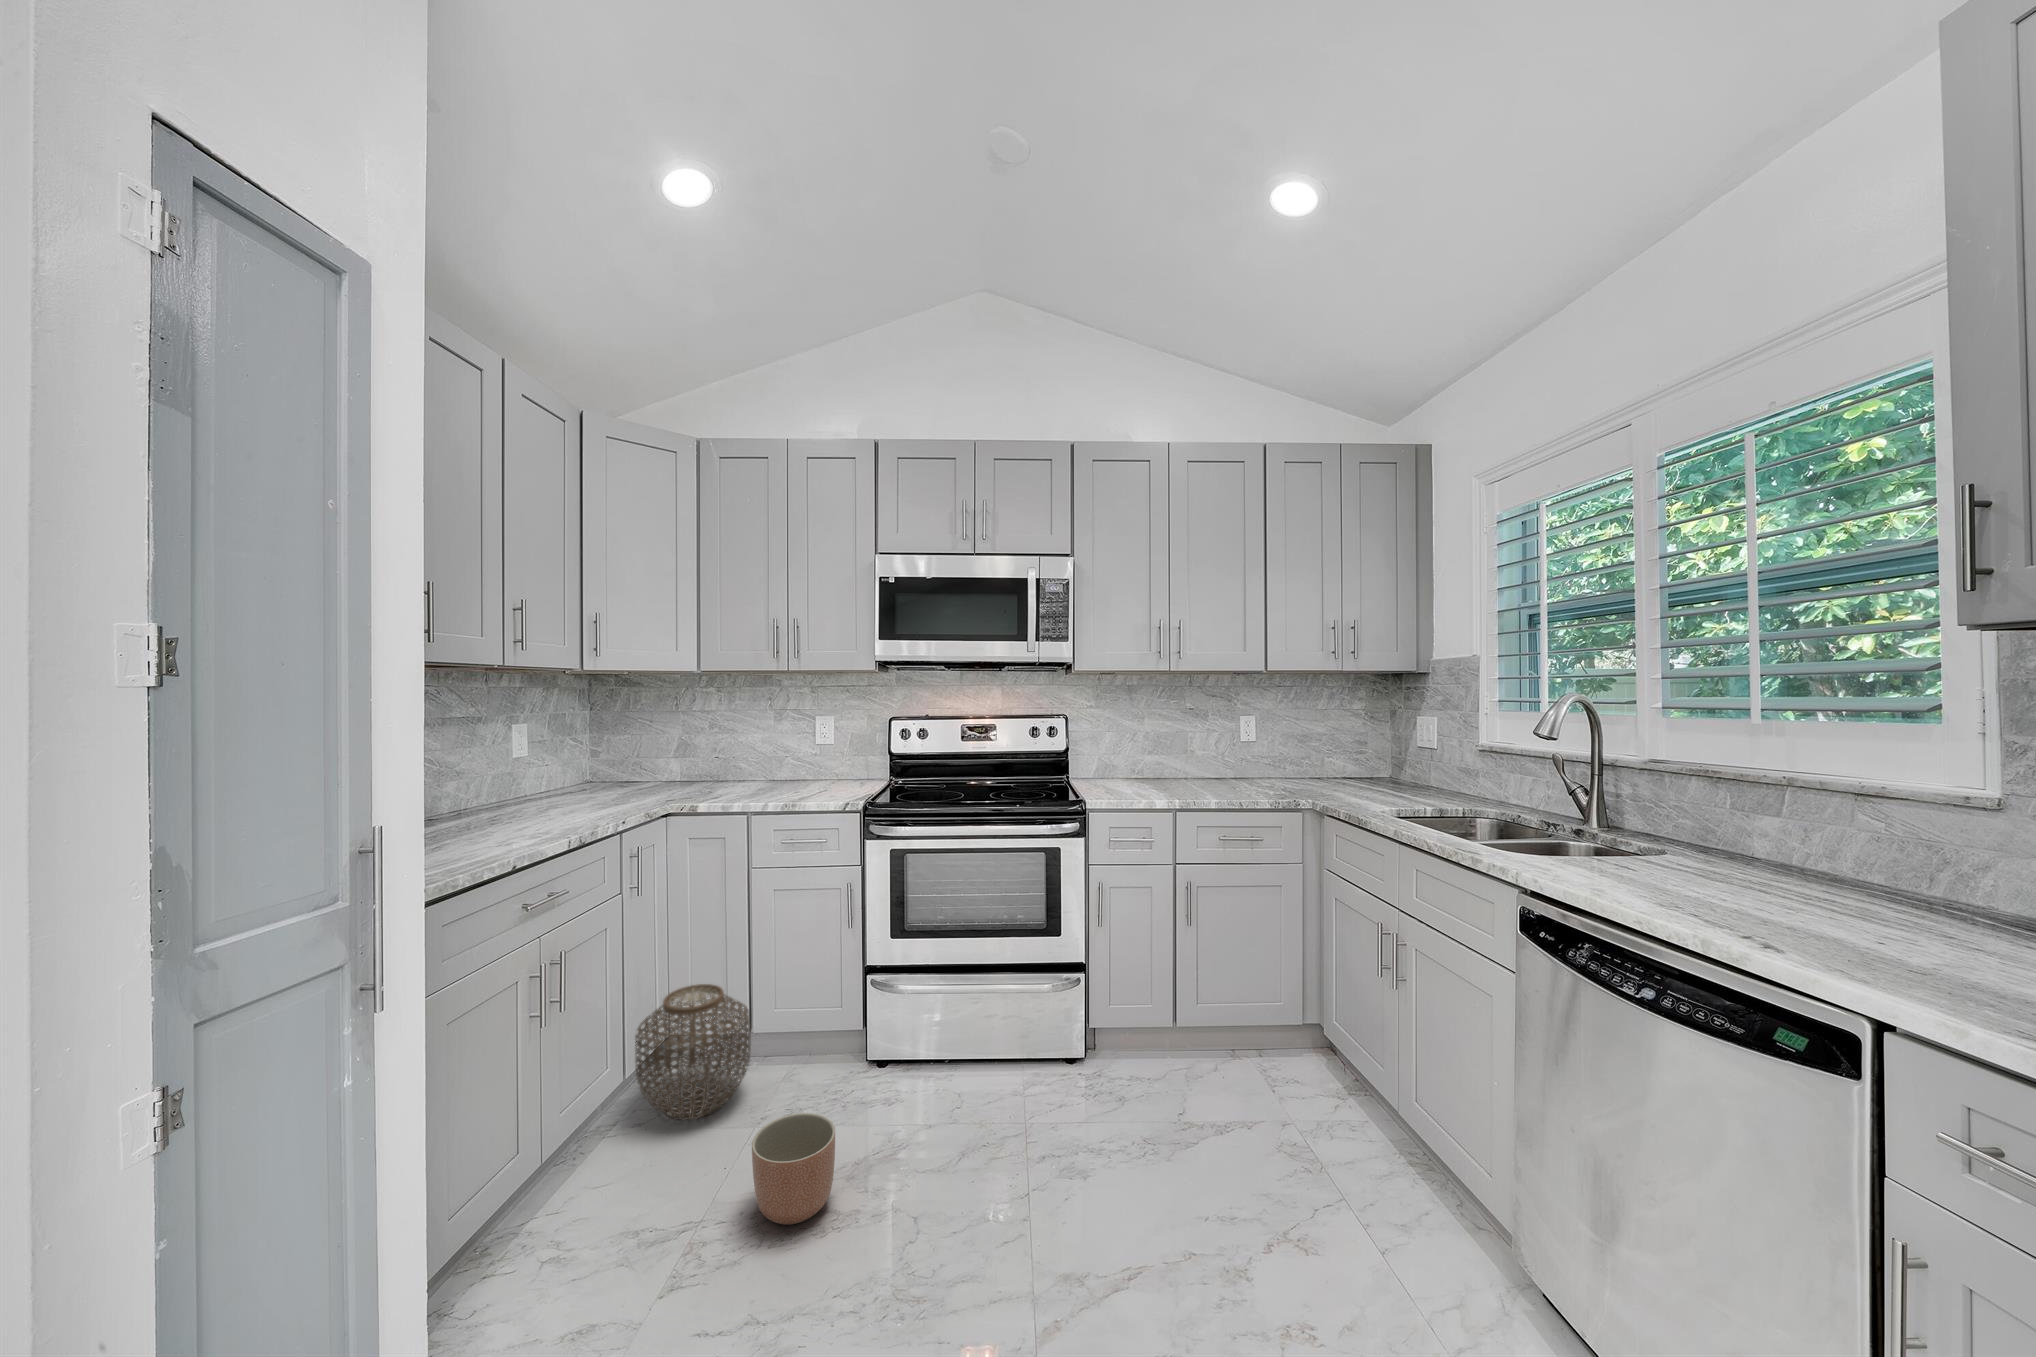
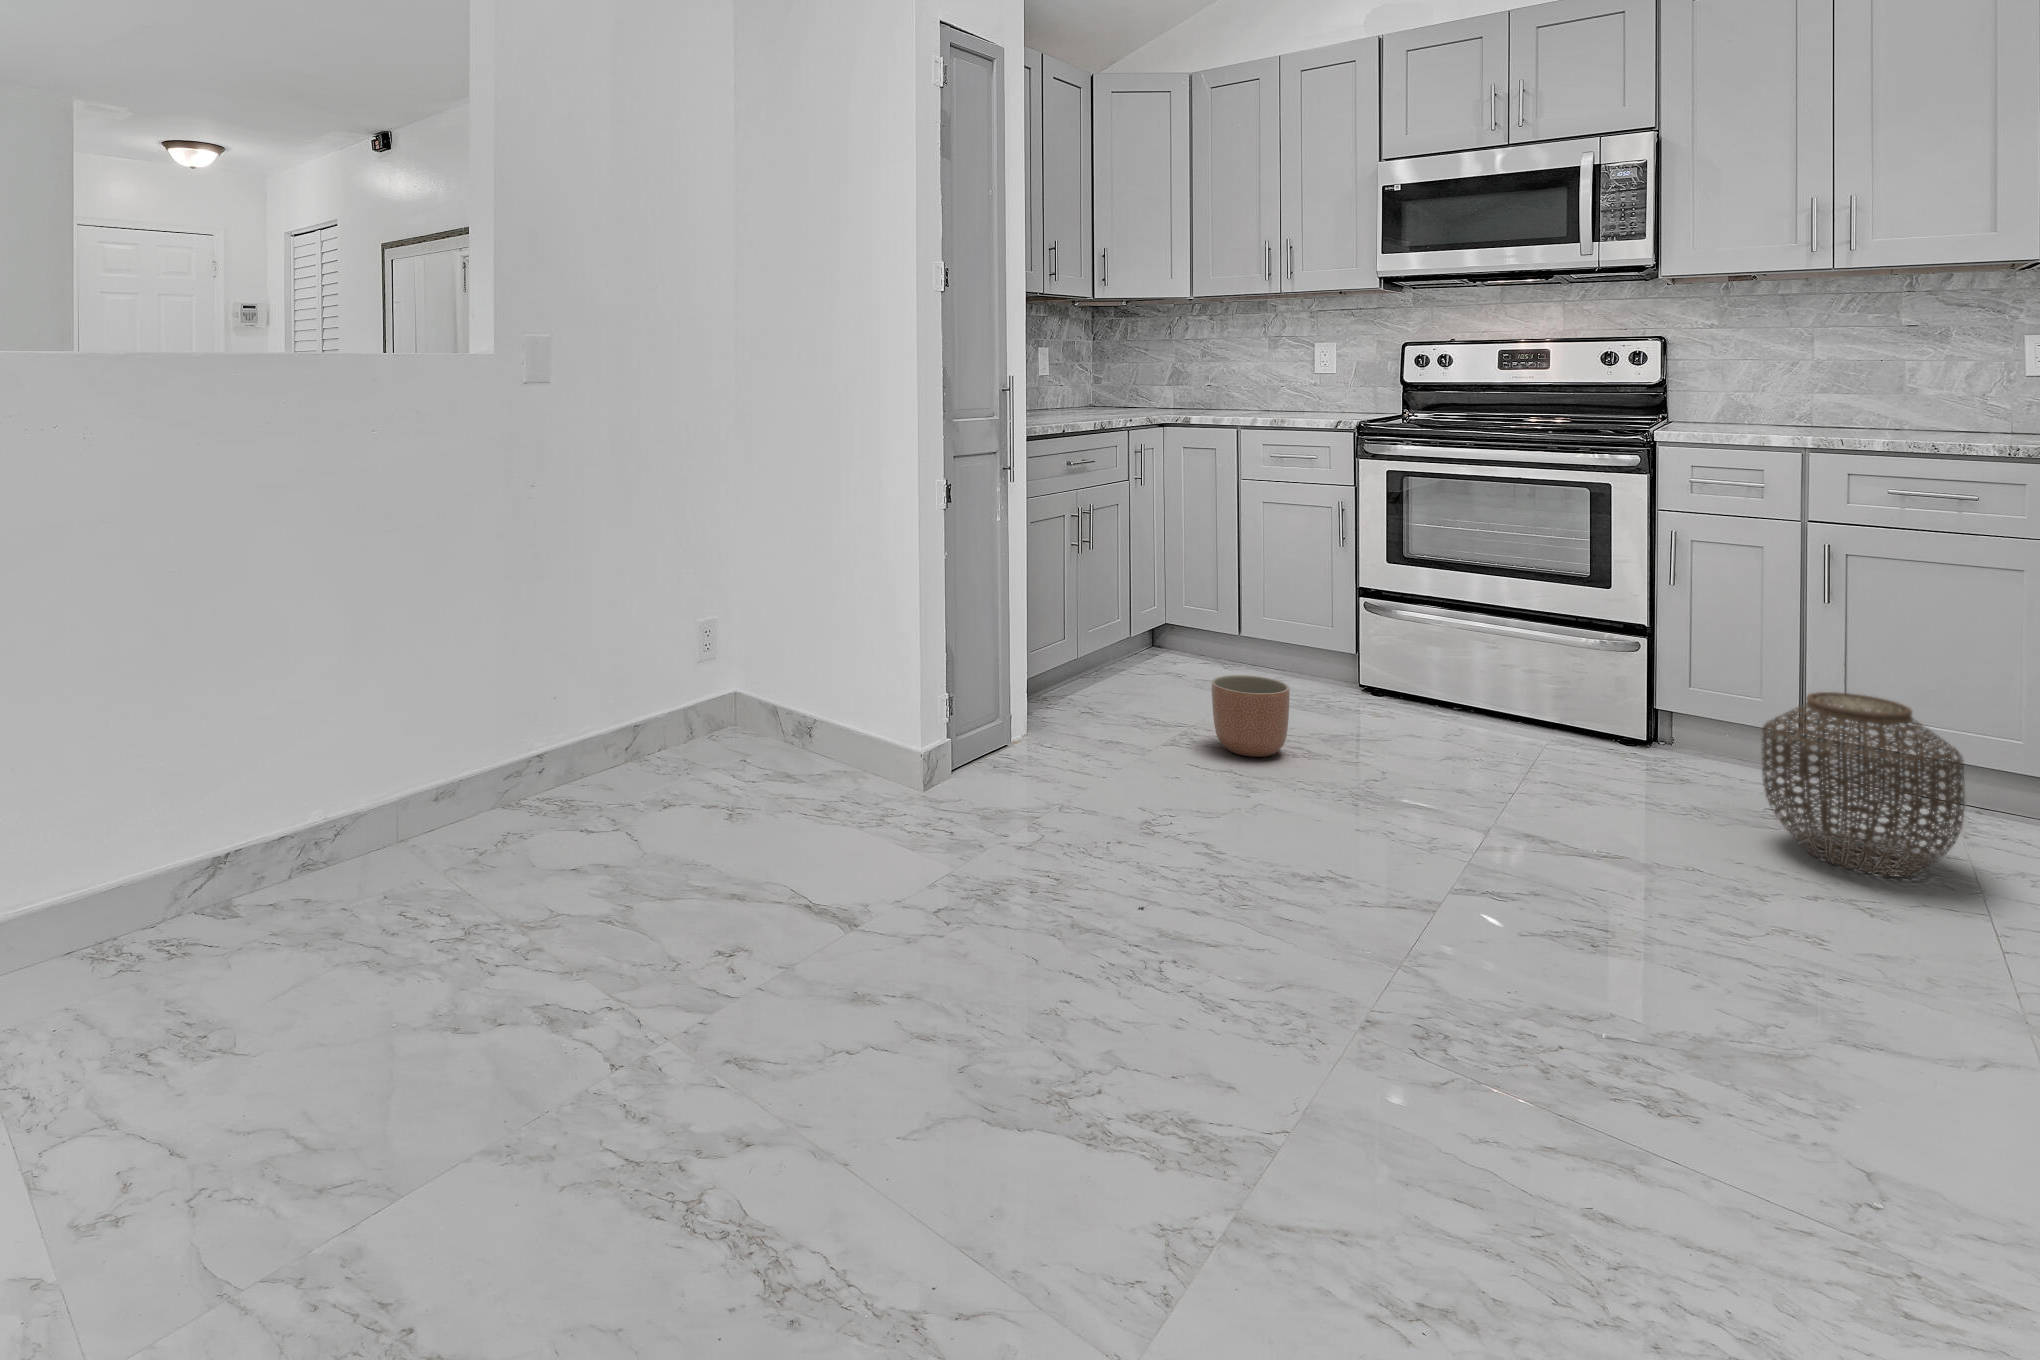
woven basket: present [635,984,751,1119] -> present [1762,692,1965,876]

